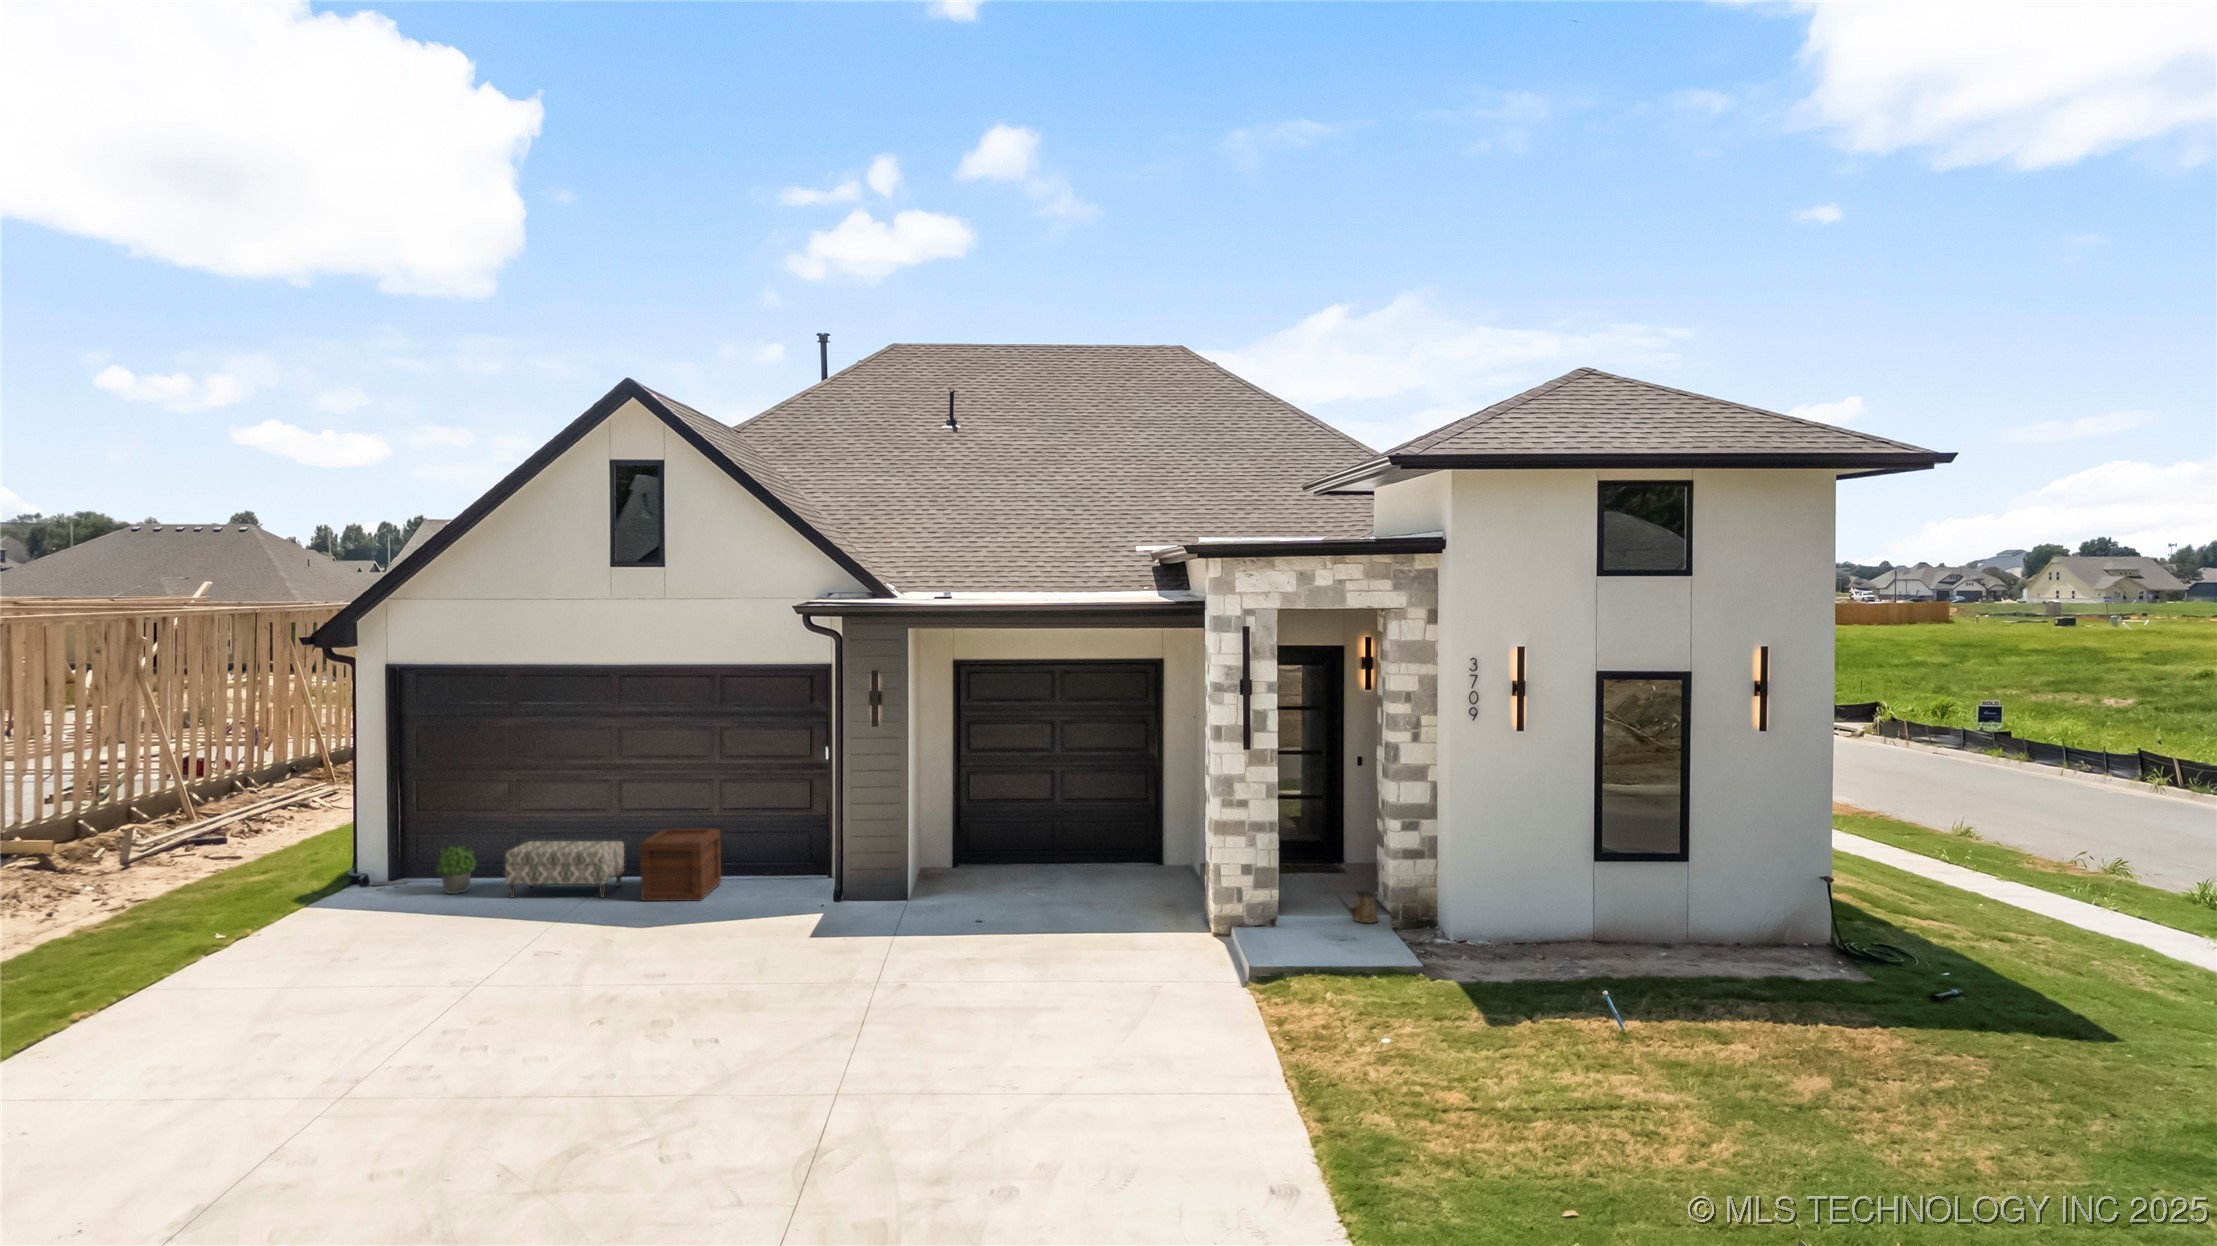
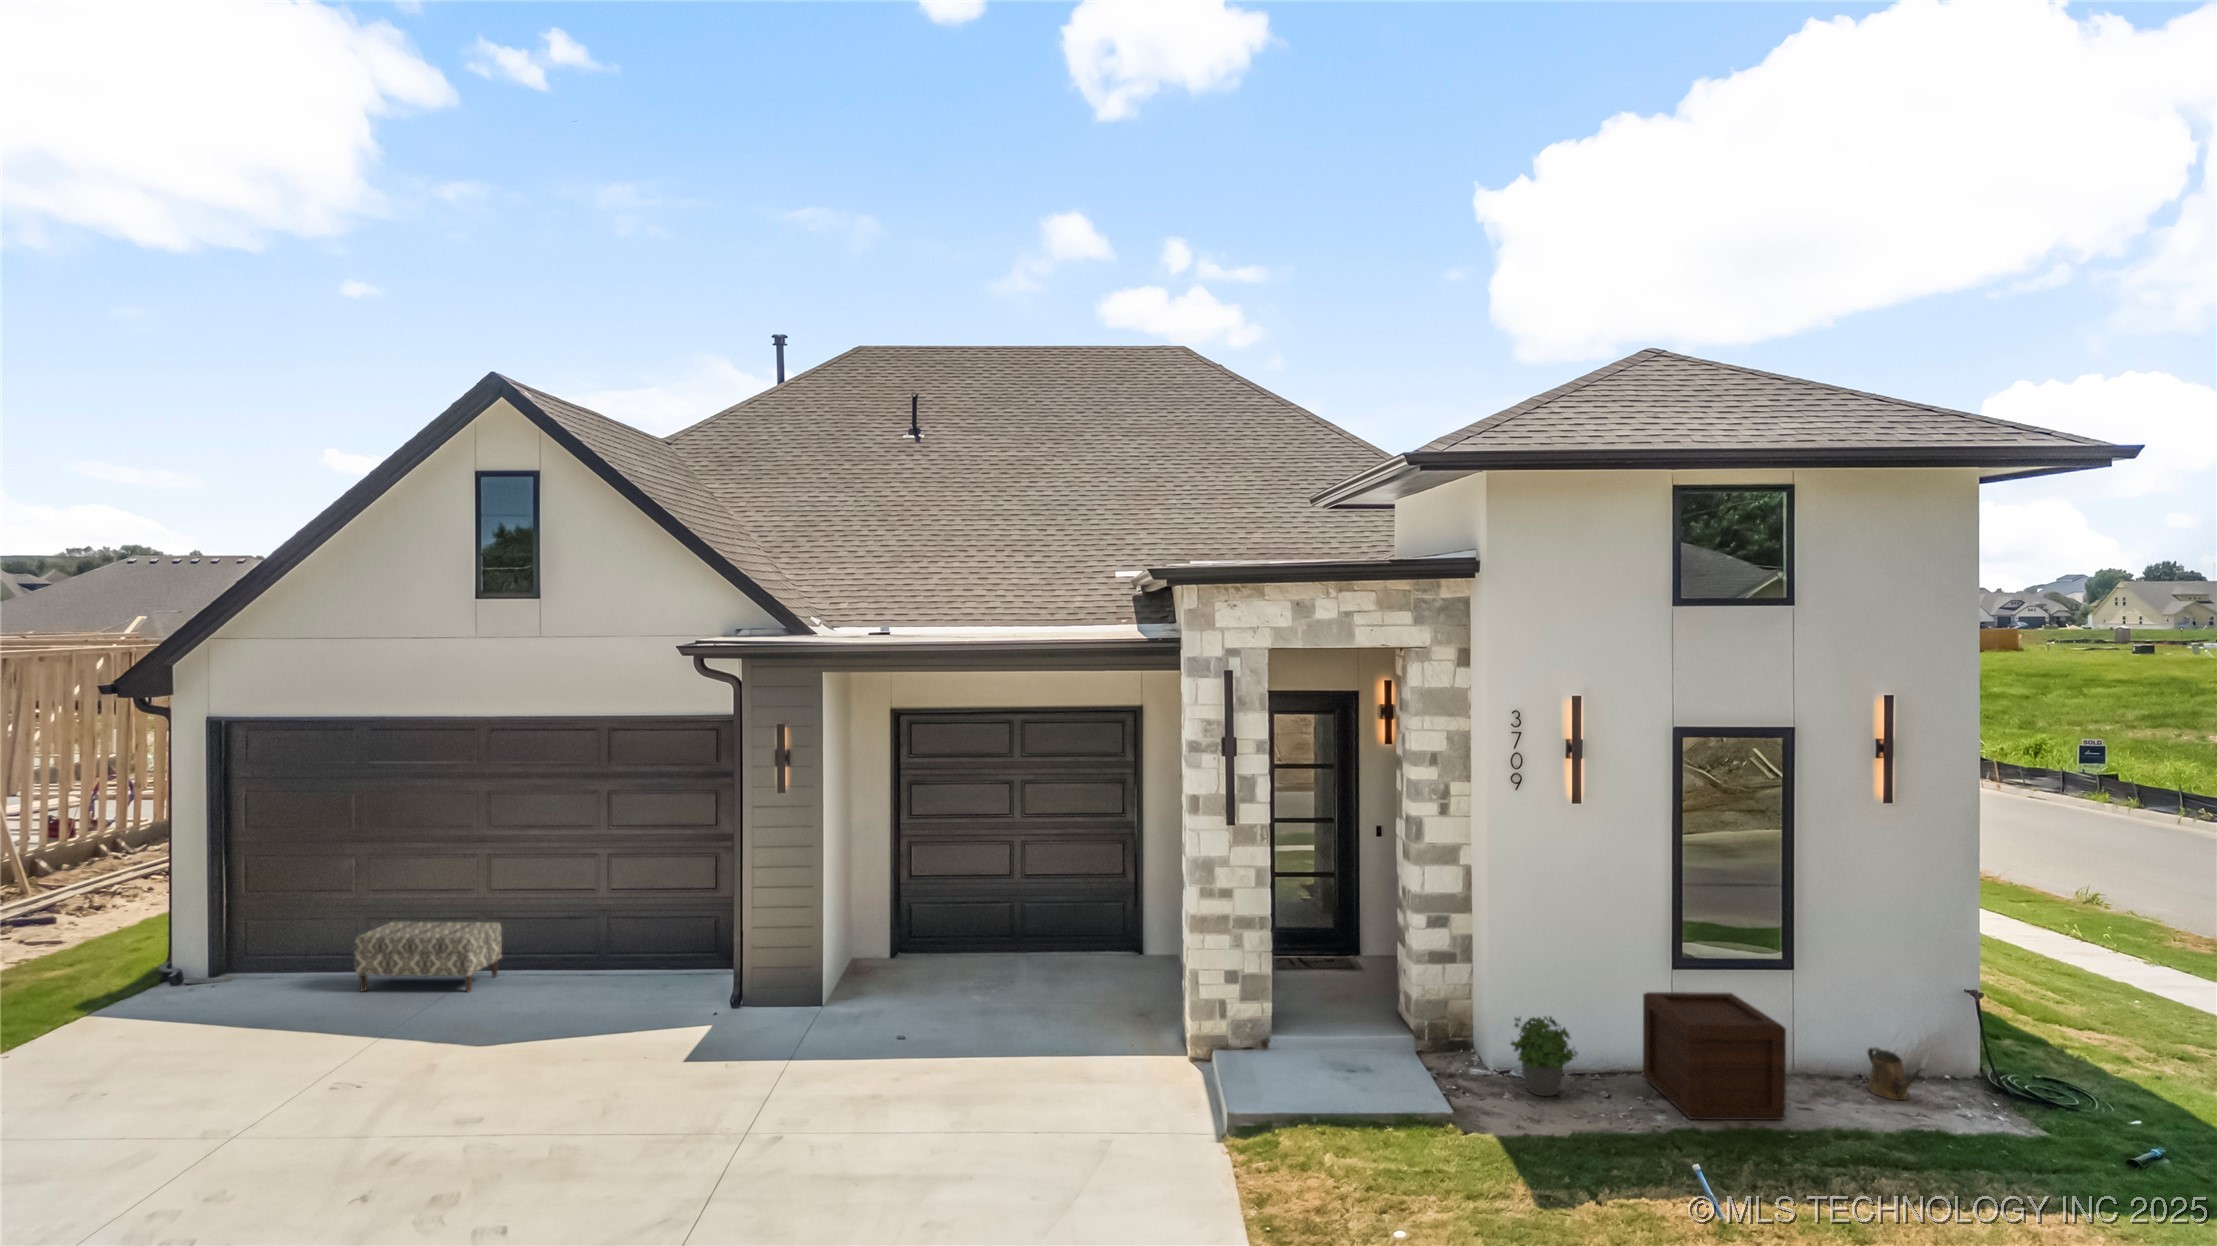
wooden crate: present [640,829,721,901] -> present [1643,992,1786,1120]
potted plant: present [436,846,476,894] -> present [1511,1017,1577,1096]
watering can: present [1335,890,1384,923] -> present [1867,1047,1924,1100]

